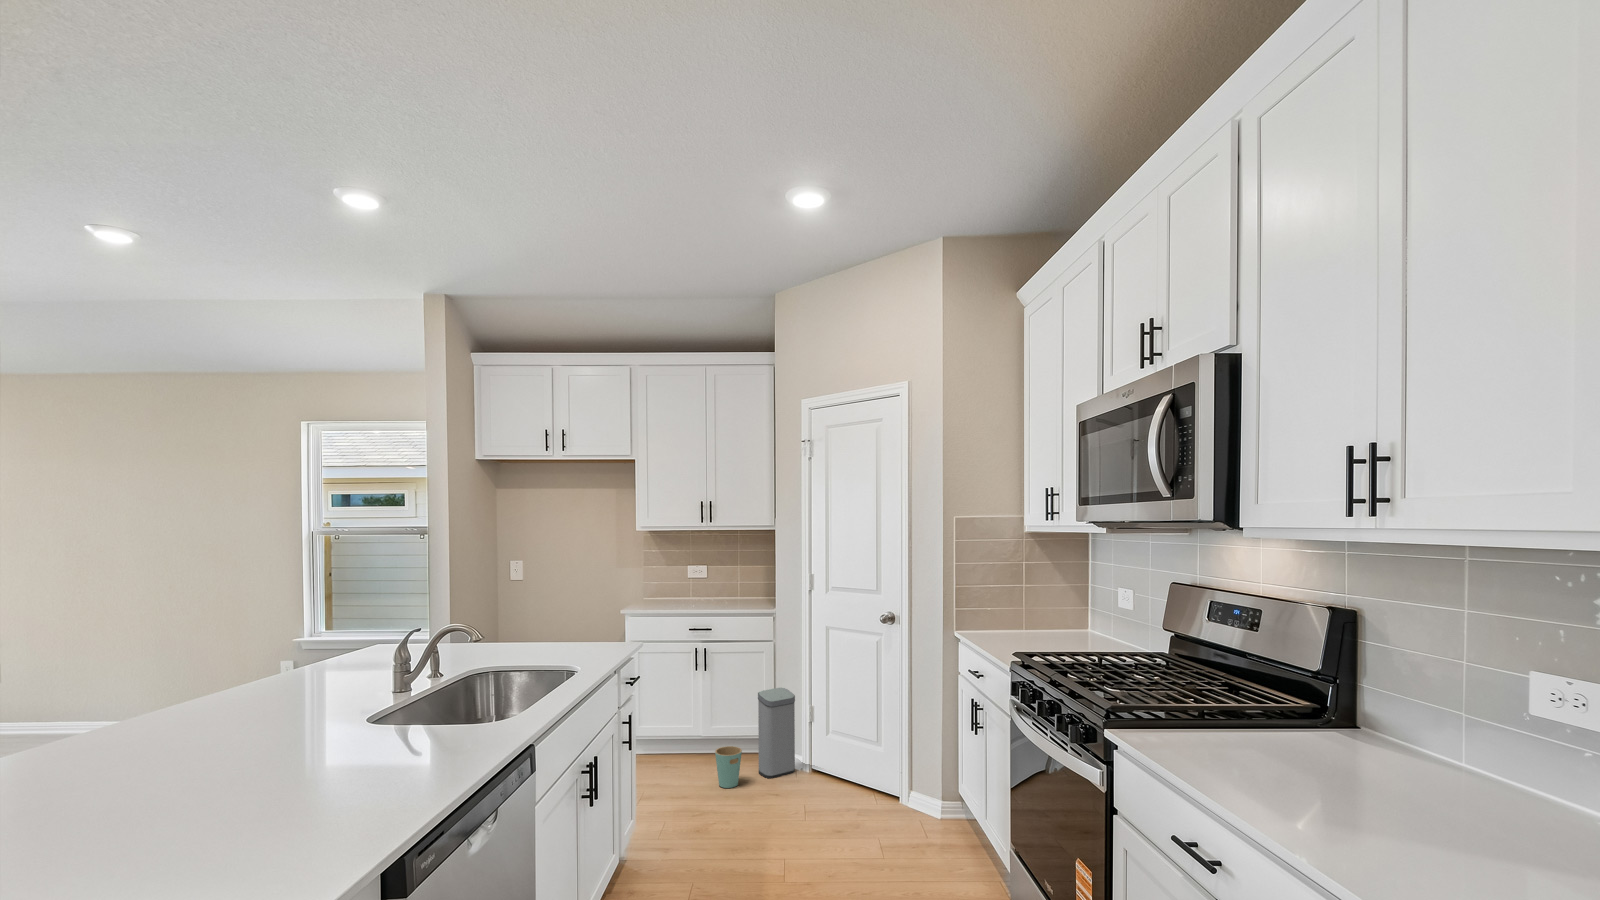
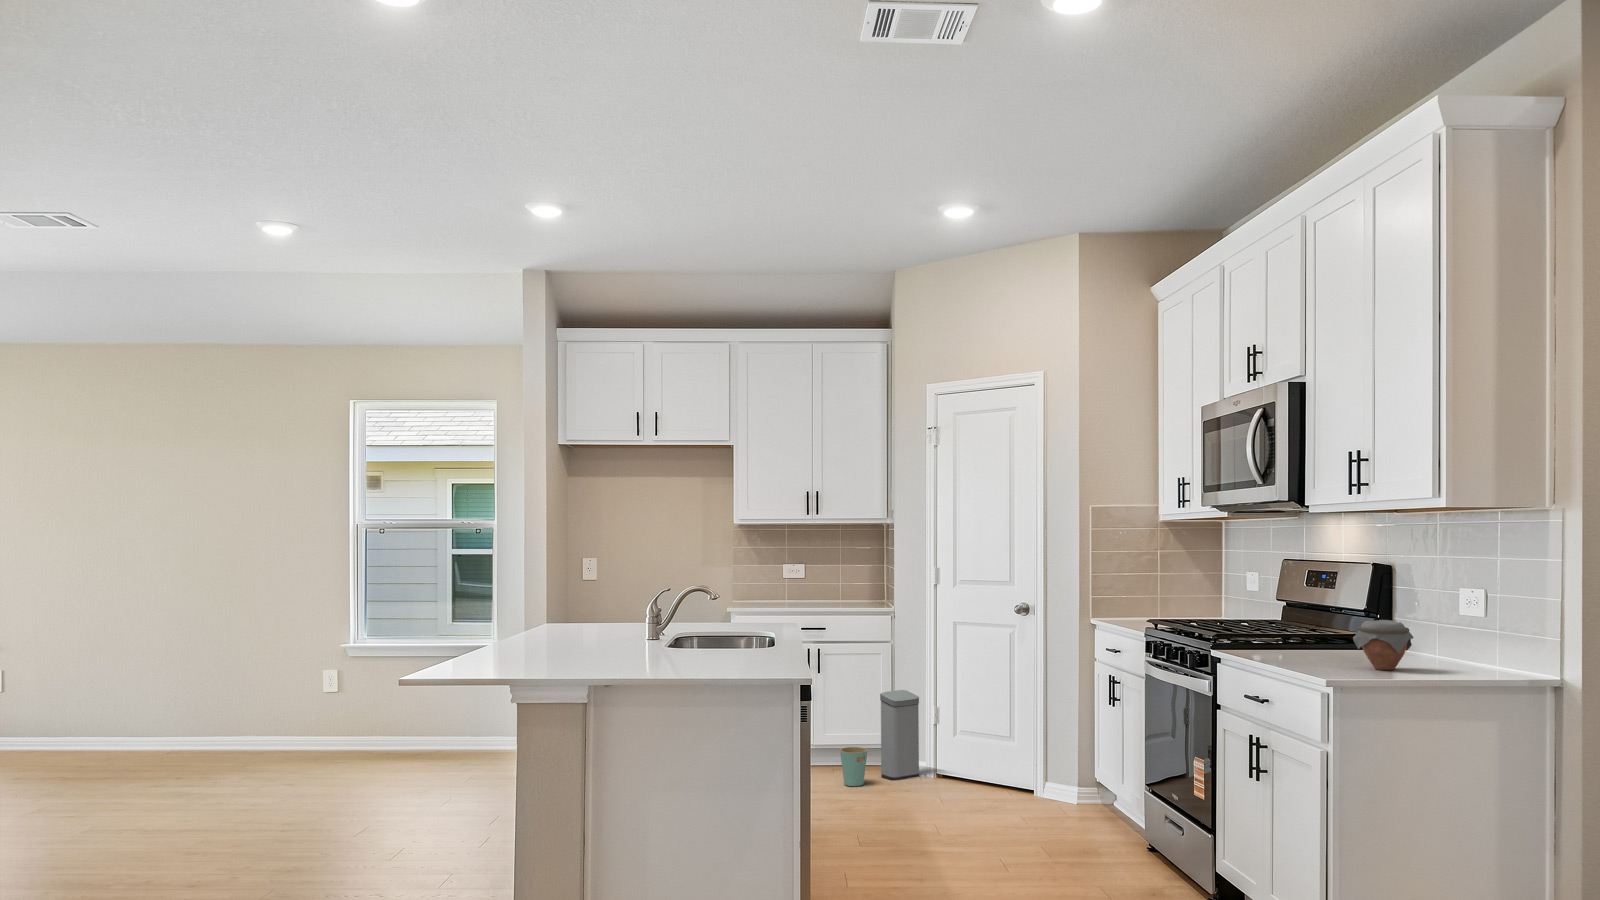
jar: none [1384,733,1507,835] -> present [1353,620,1413,670]

